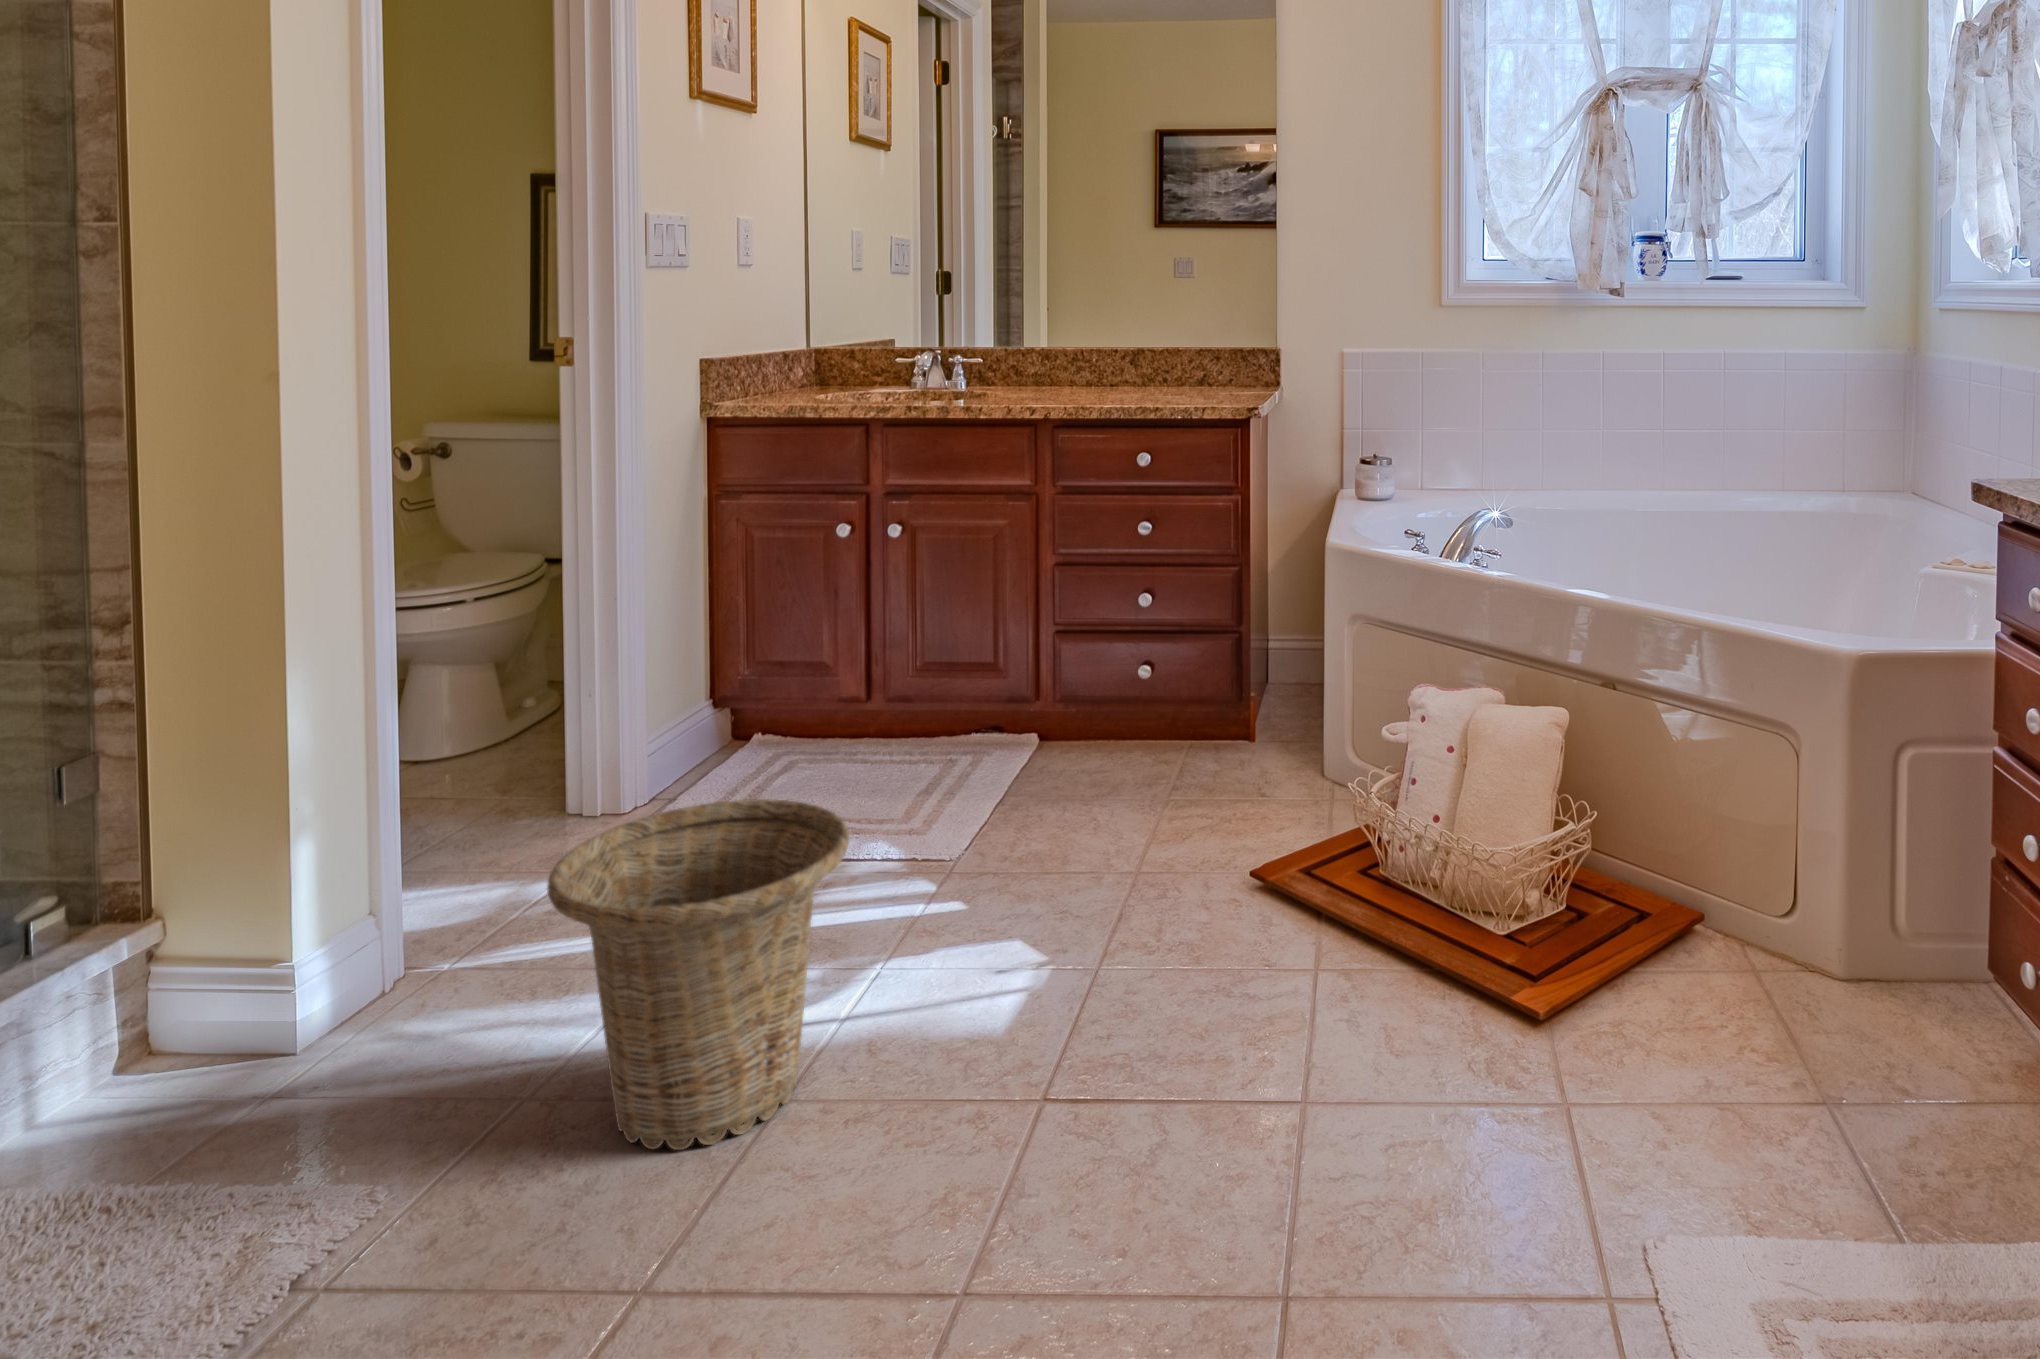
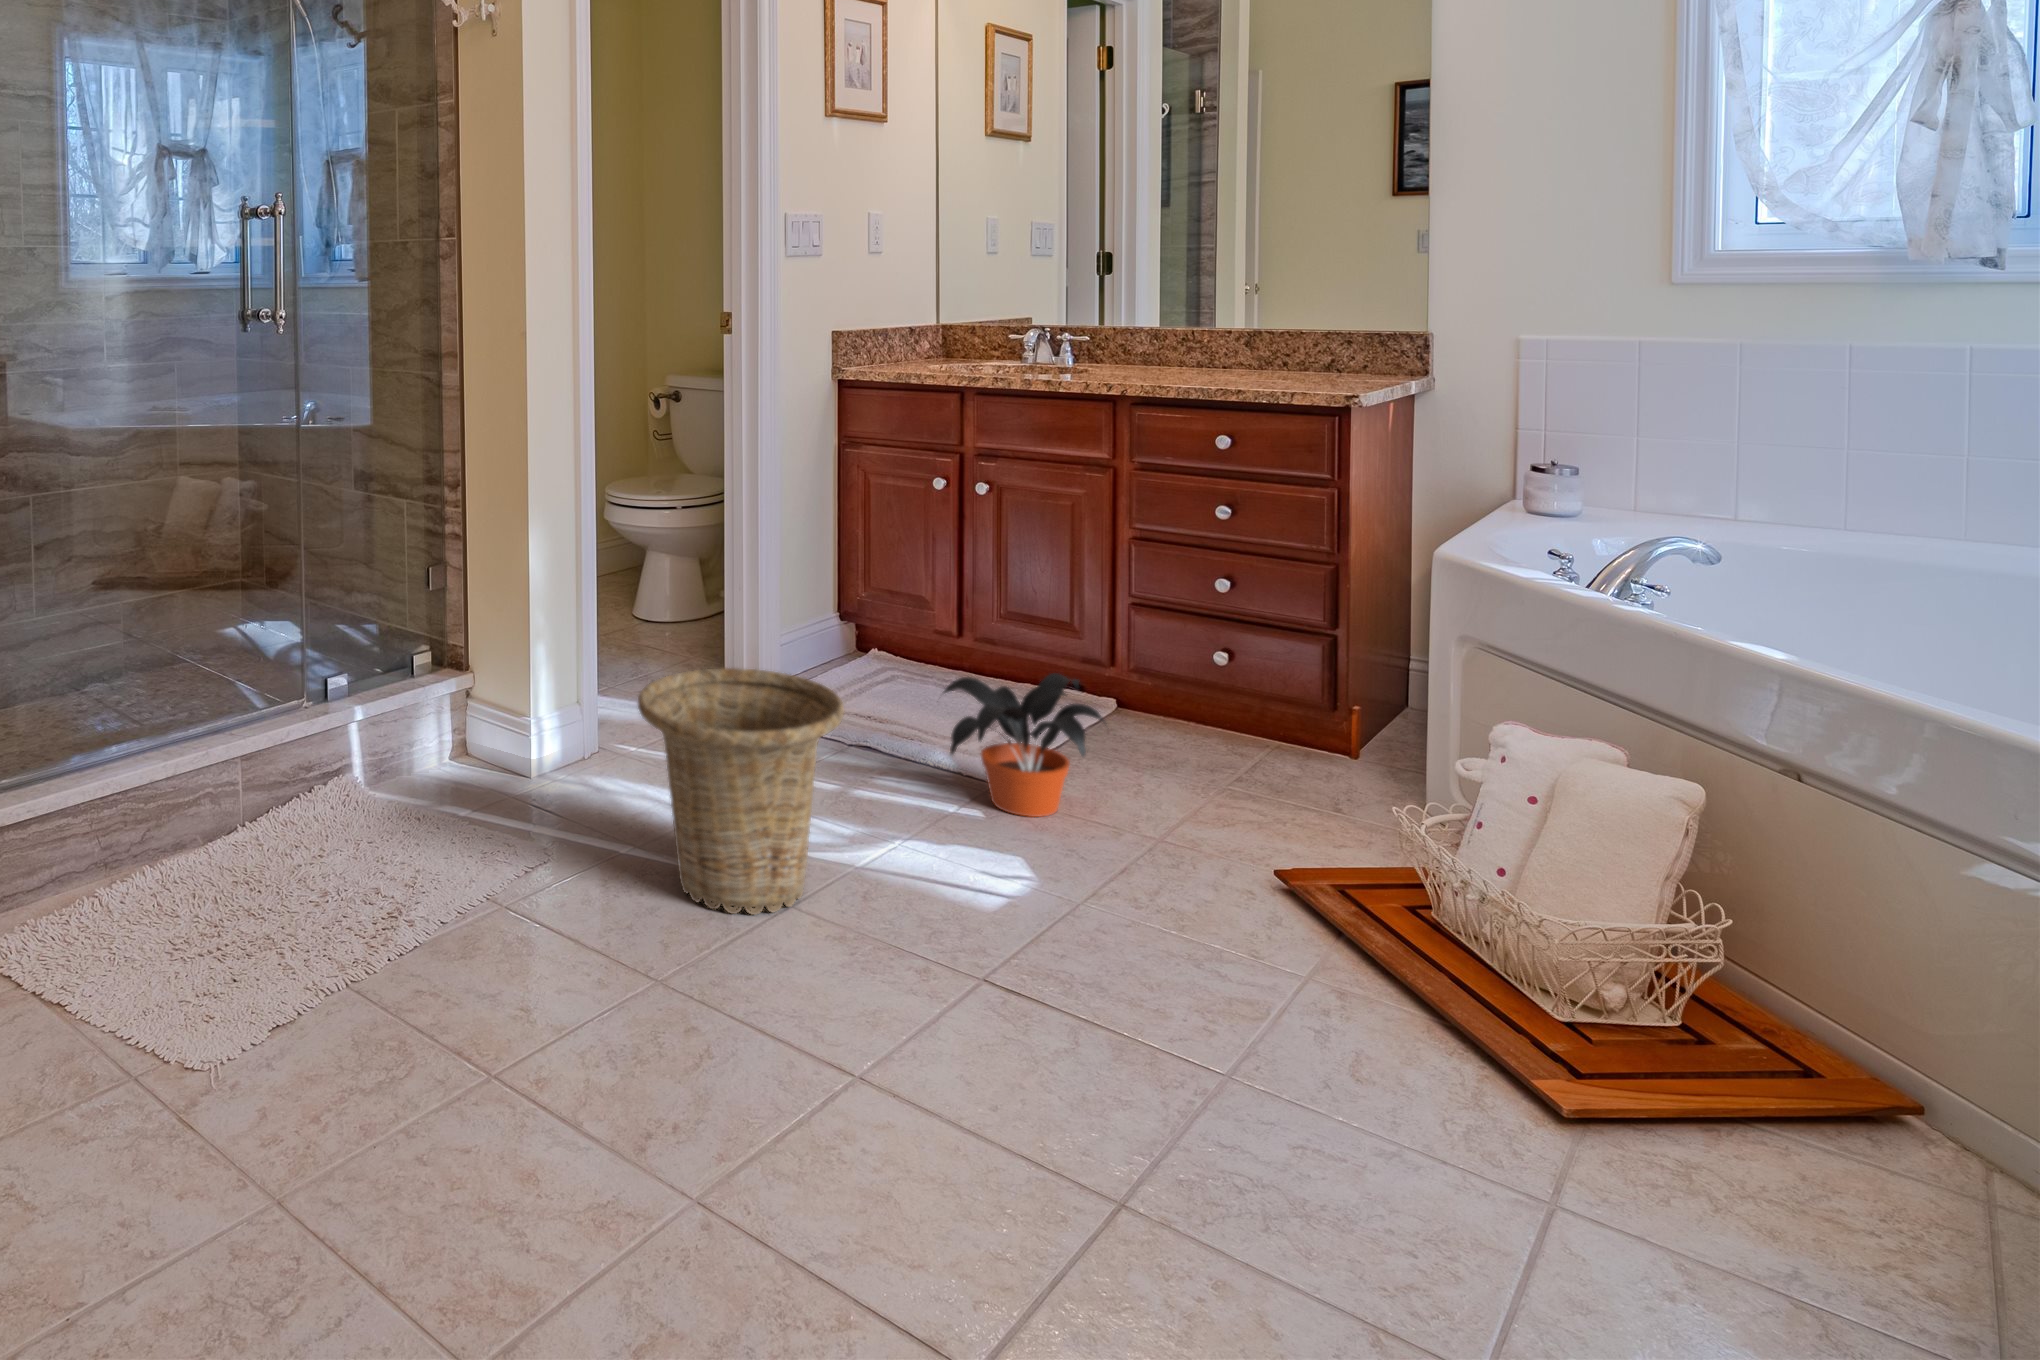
potted plant: none [896,723,1080,892] -> present [944,673,1105,817]

